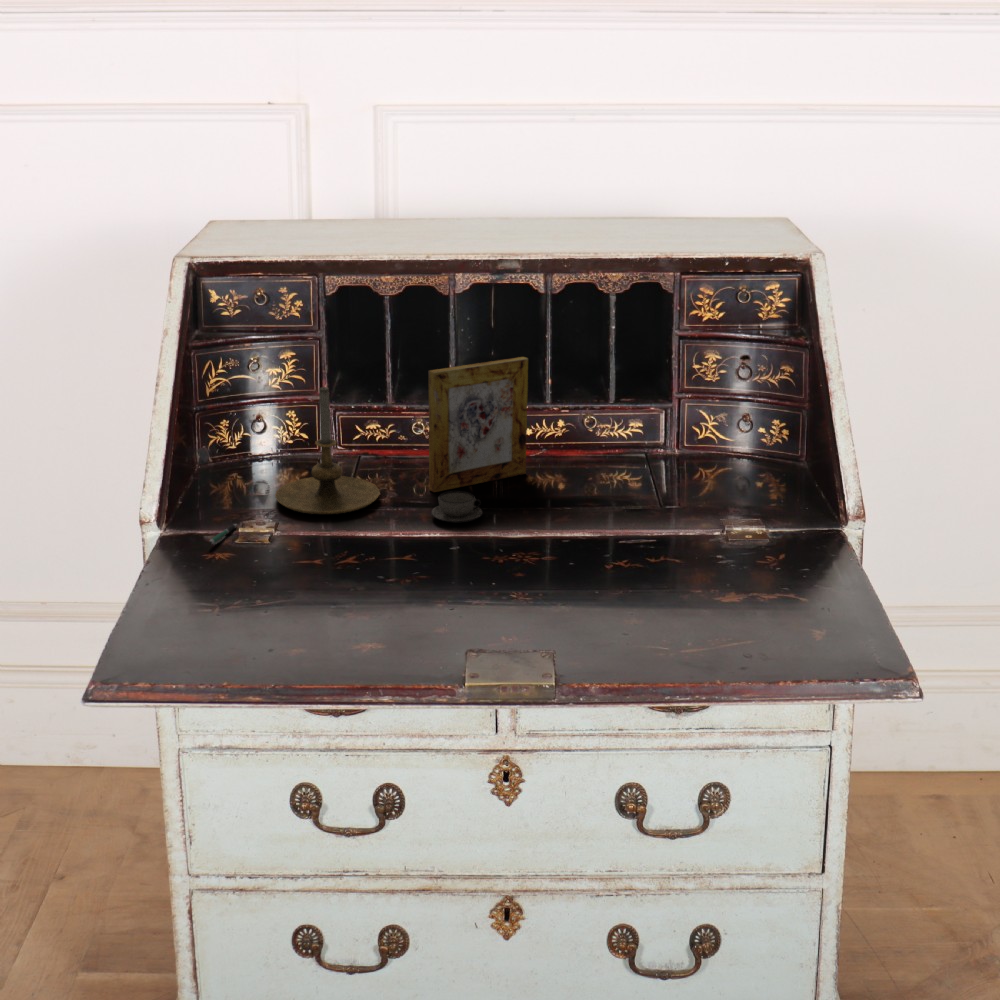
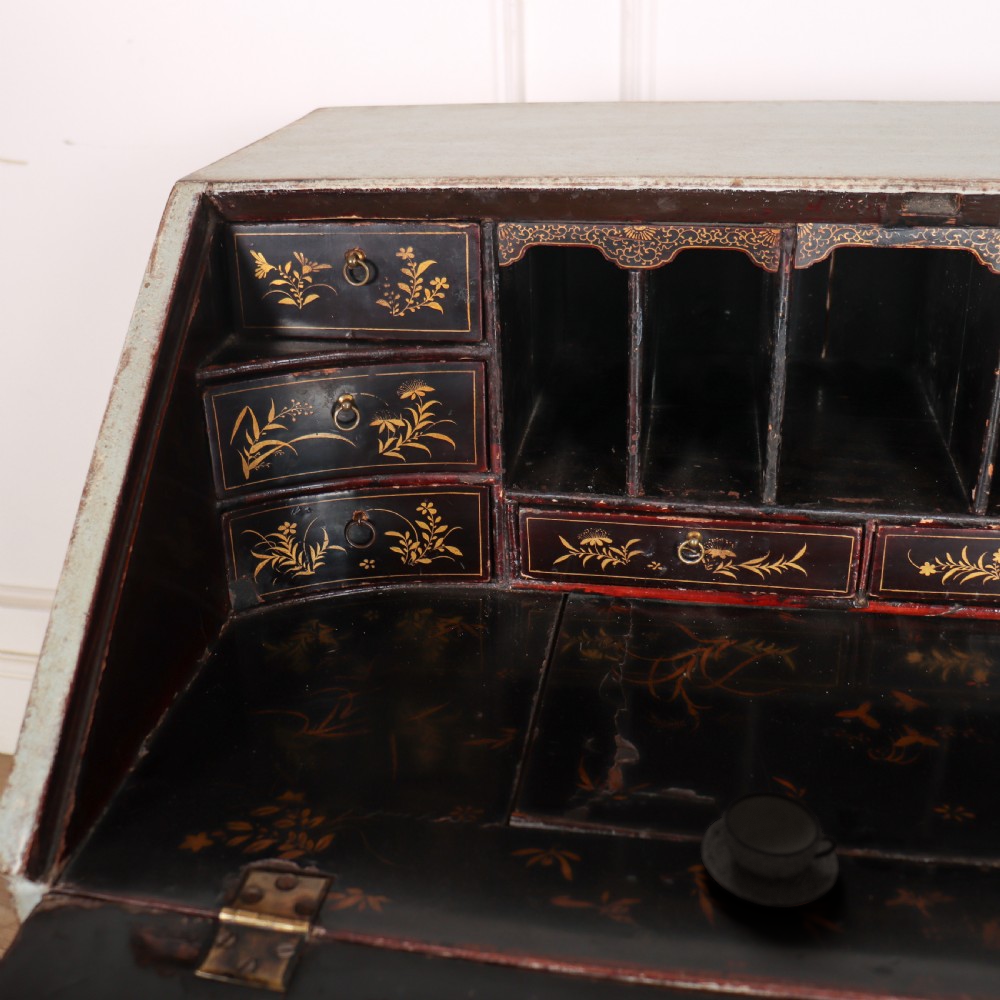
picture frame: present [429,357,528,492] -> none [701,429,971,743]
candle holder: present [275,387,380,514] -> none [342,504,583,818]
pen: present [209,524,236,544] -> none [108,832,223,932]

